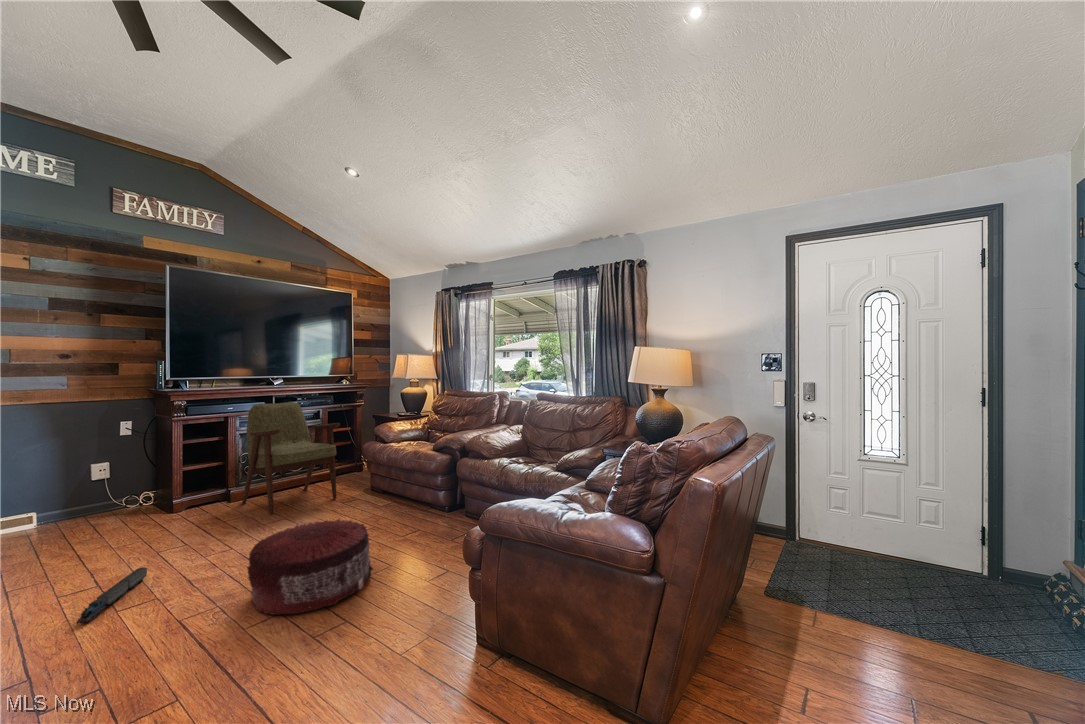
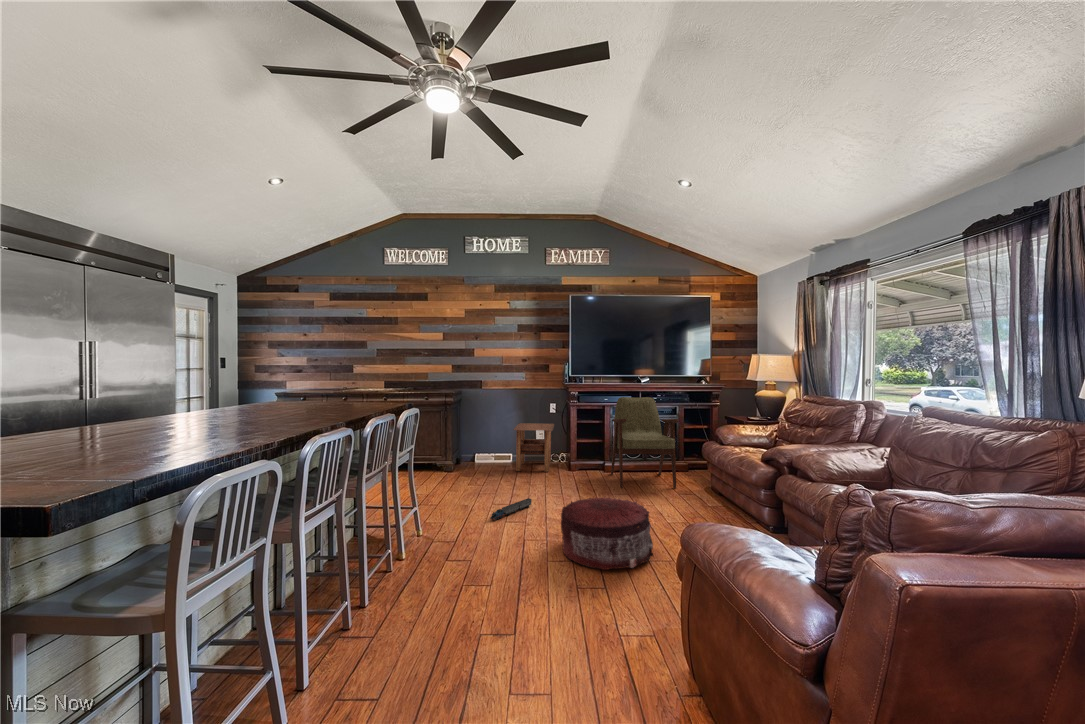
side table: none [48,452,144,540] -> present [513,423,554,472]

